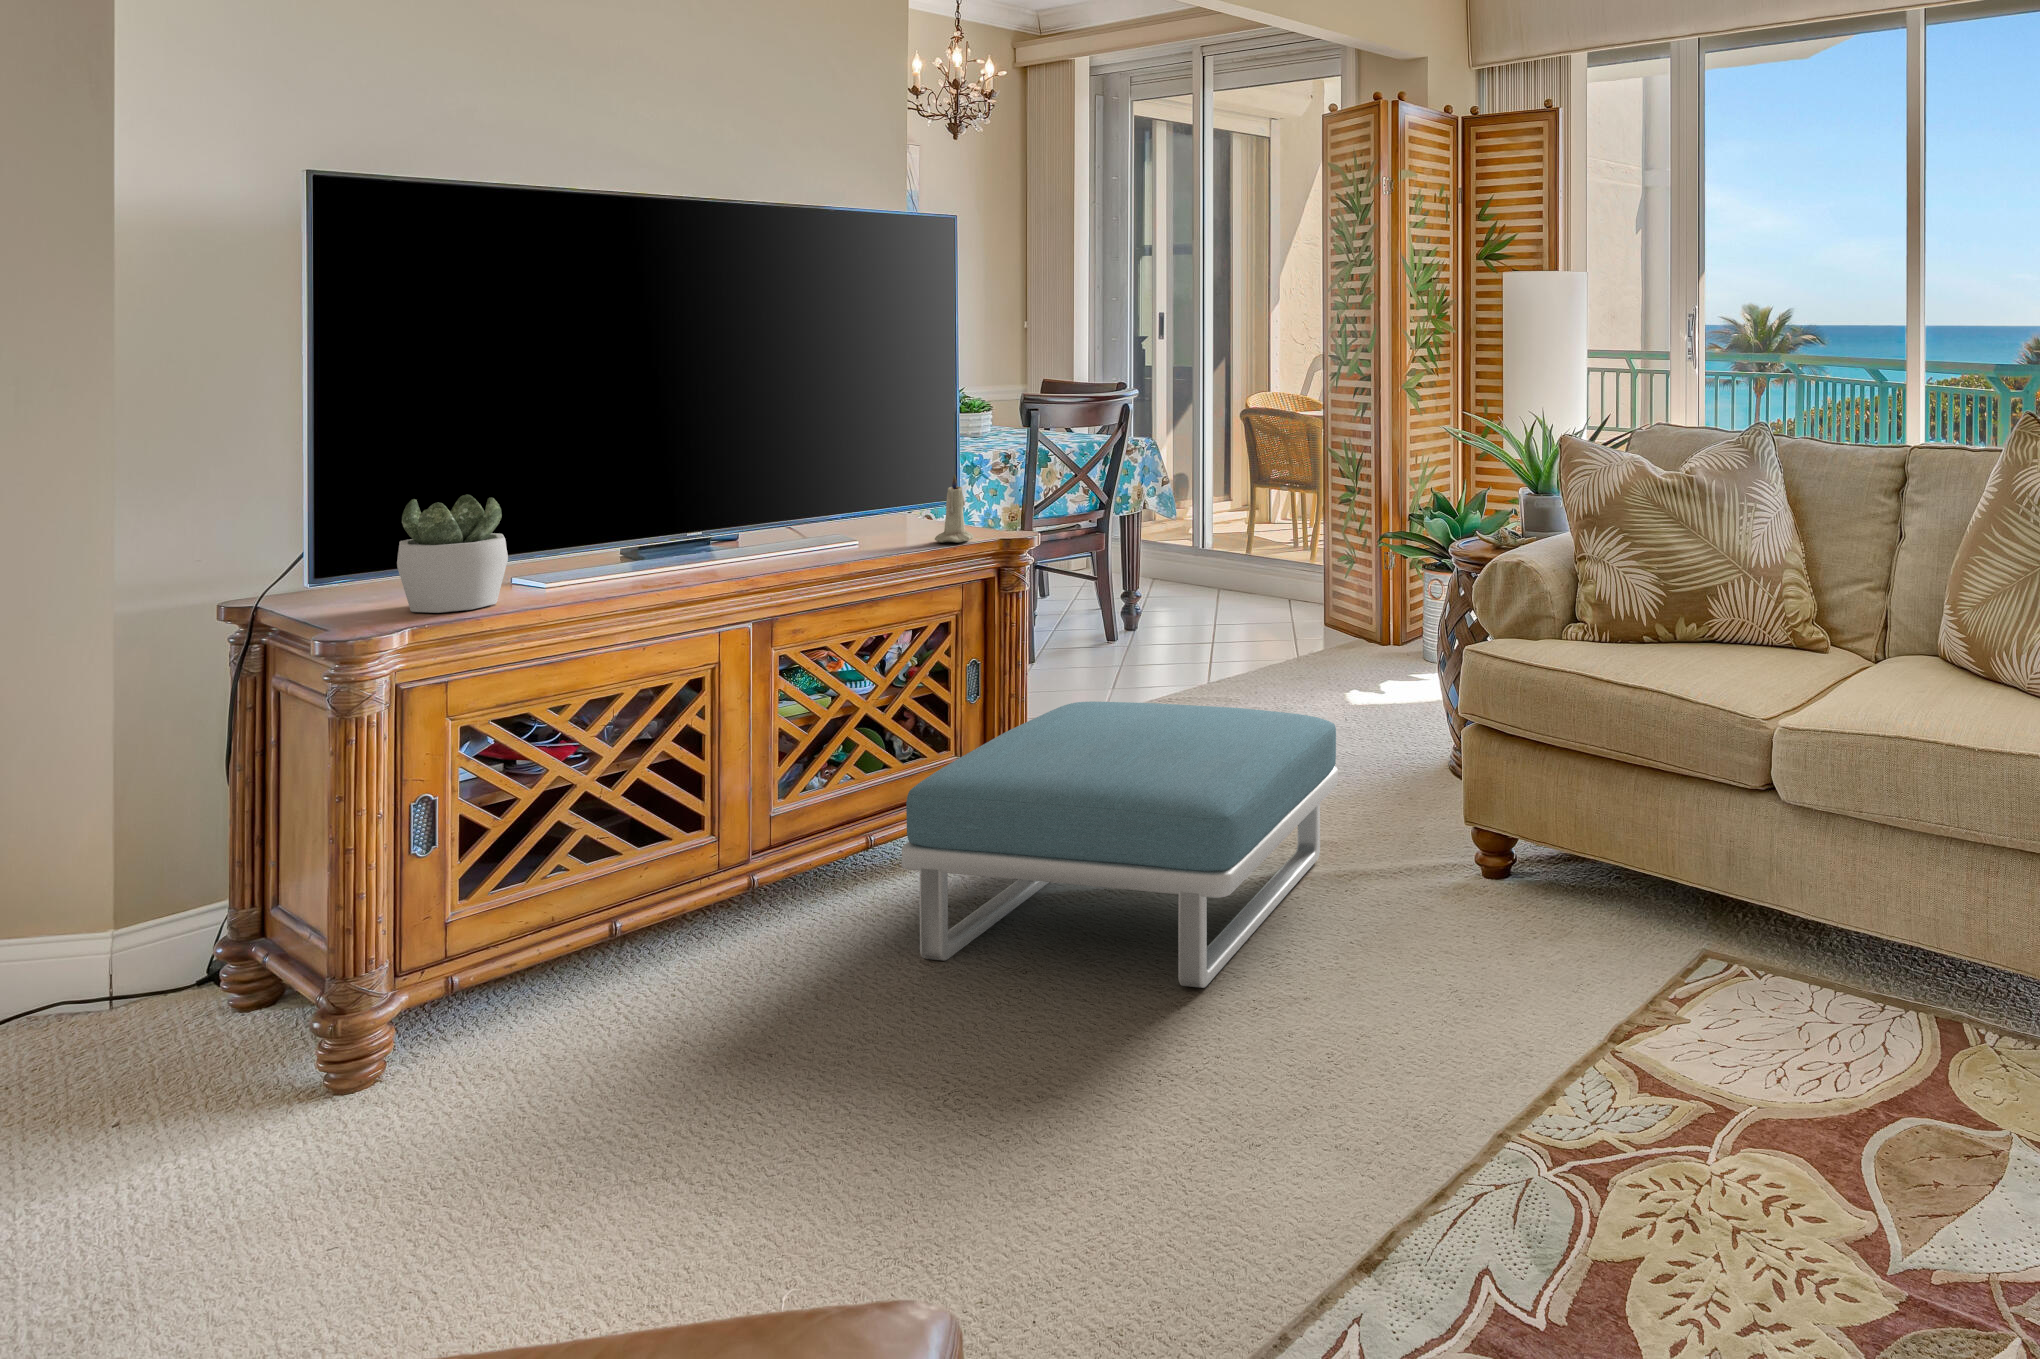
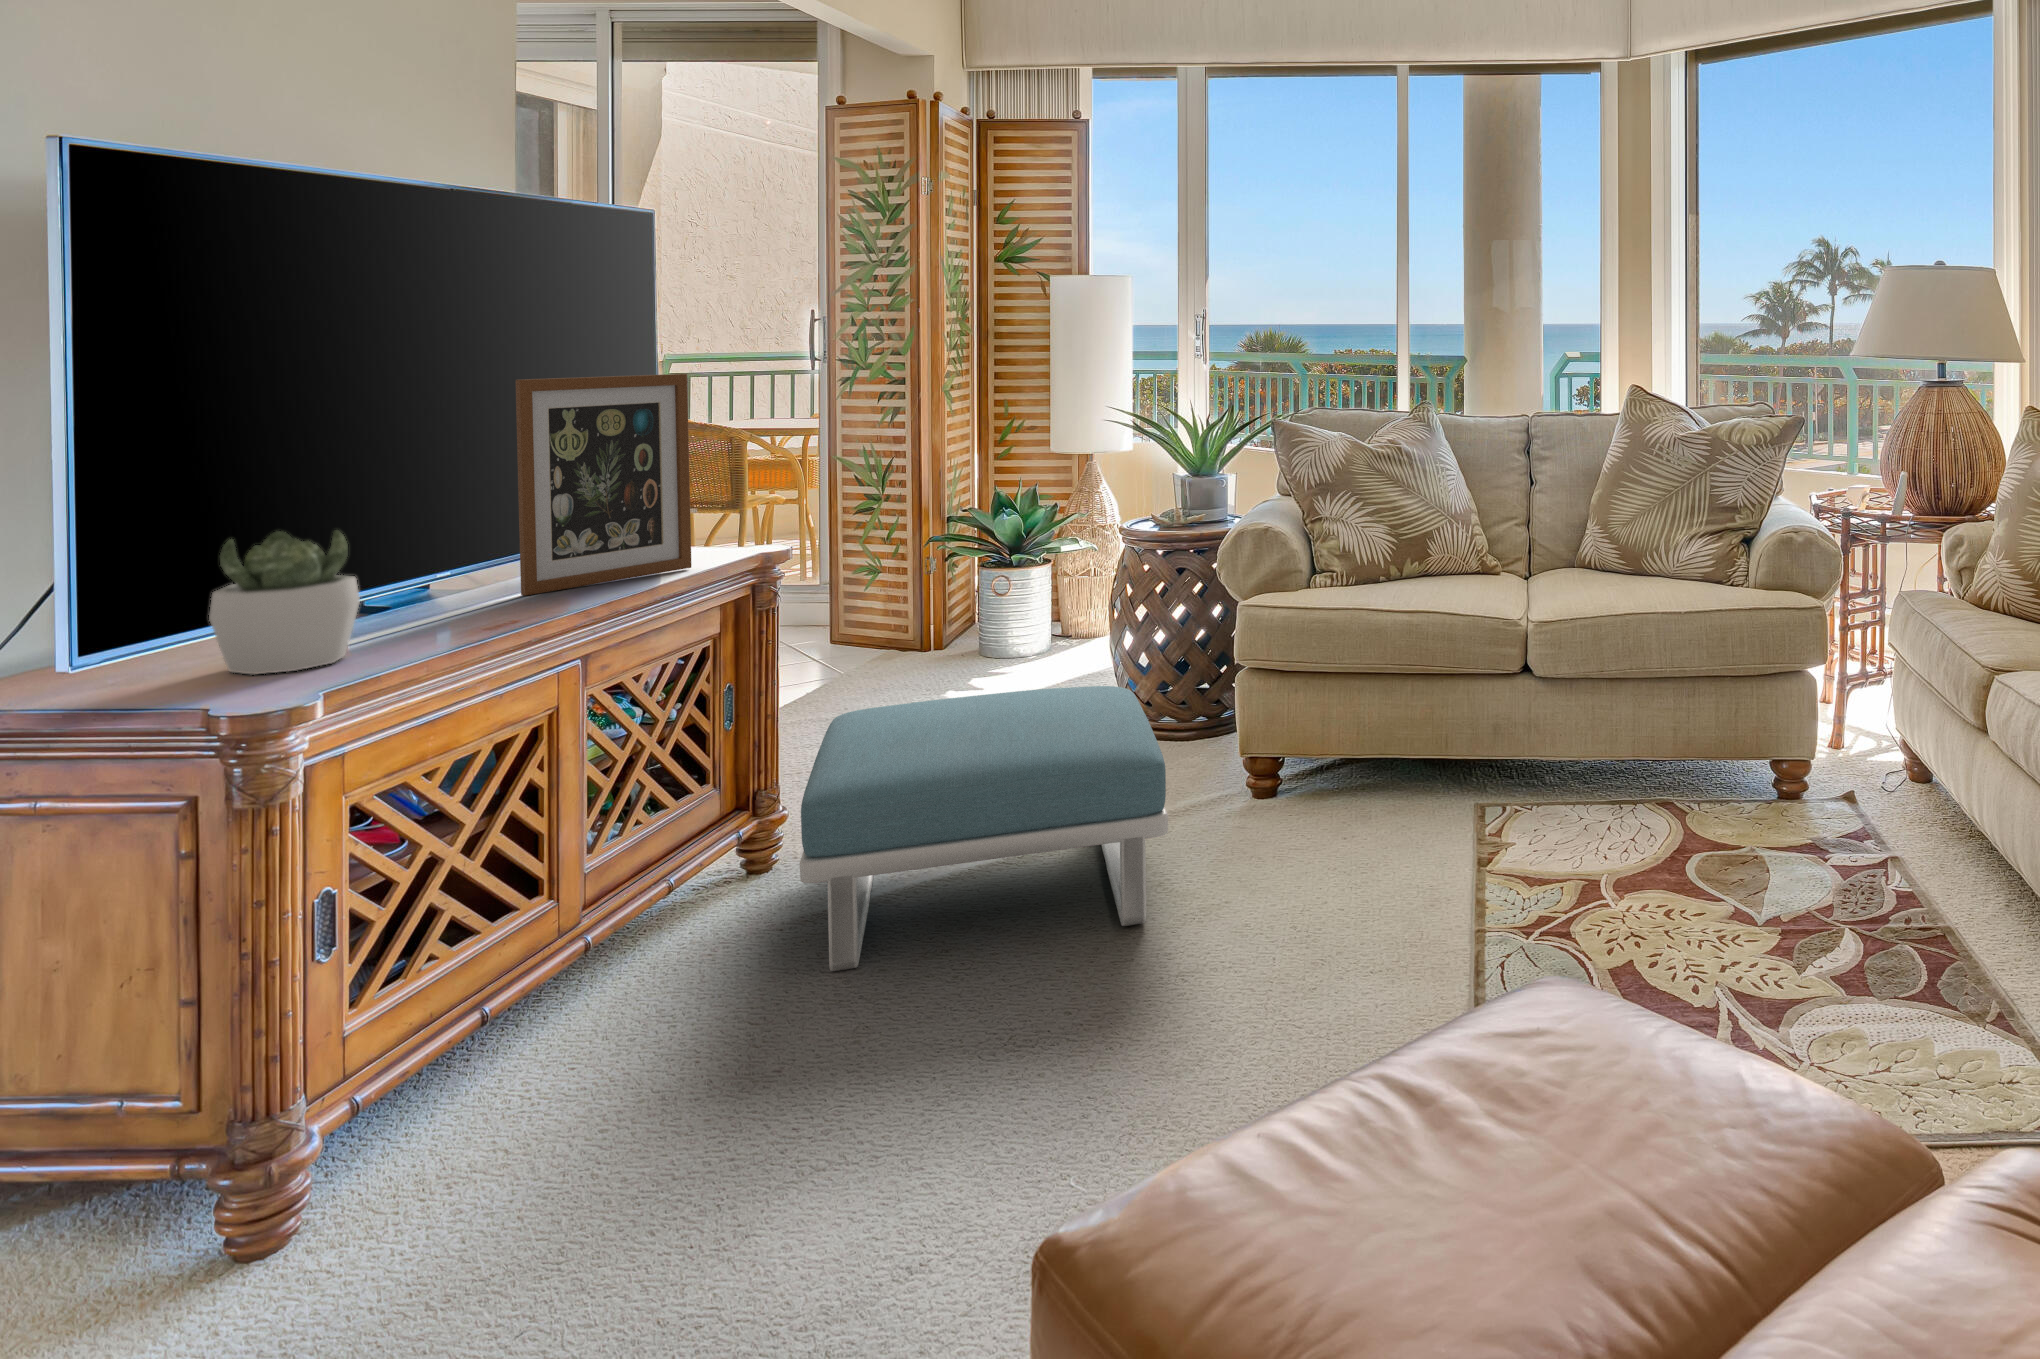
picture frame: none [745,370,912,563] -> present [516,374,691,596]
candle: present [935,474,973,542] -> none [690,485,732,560]

